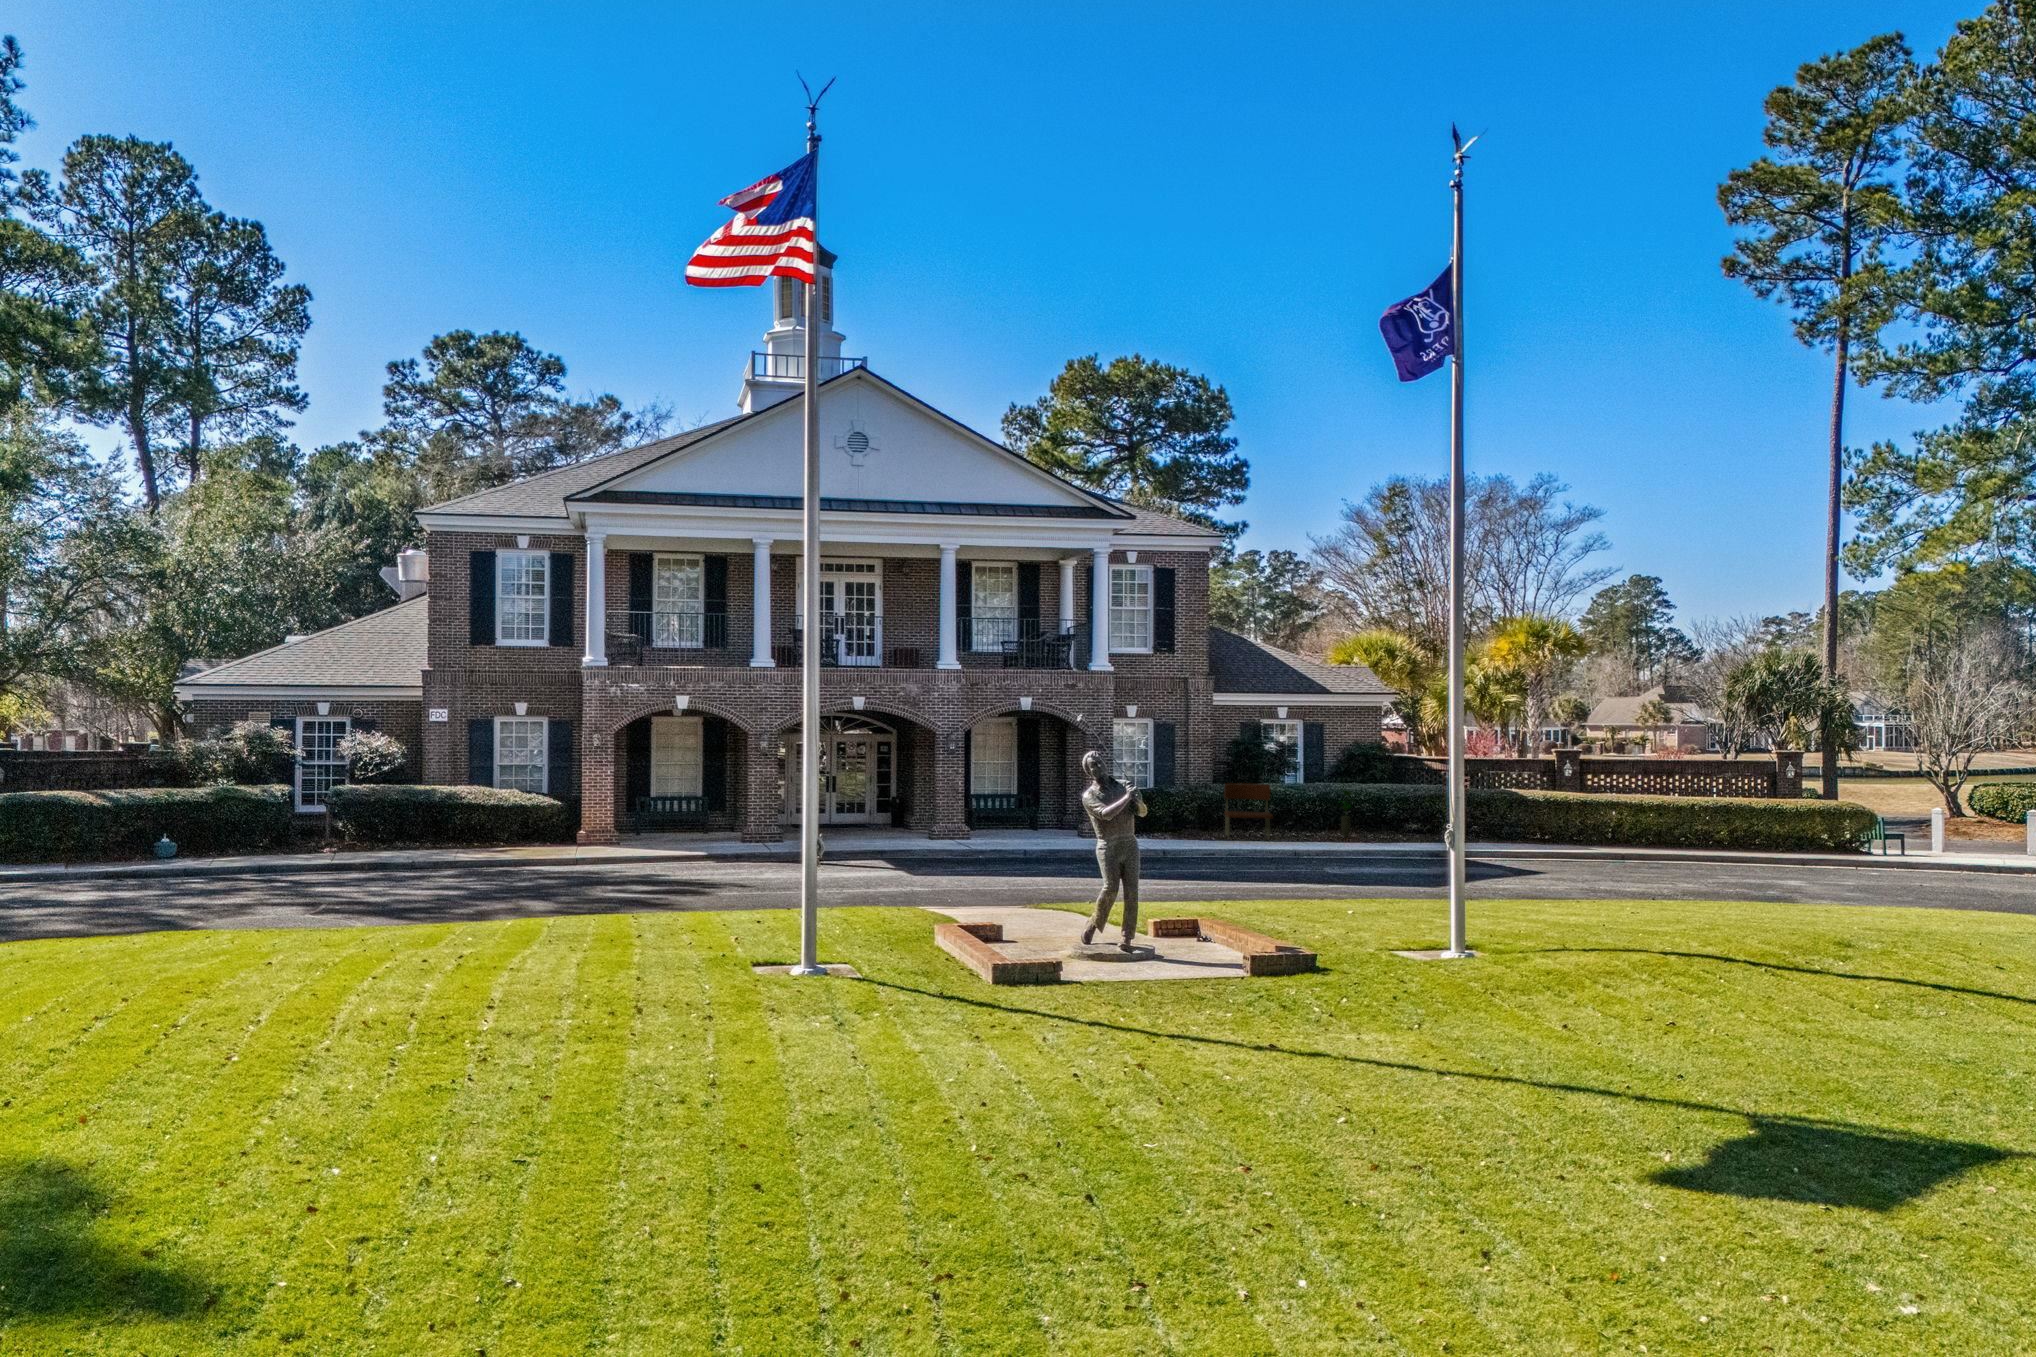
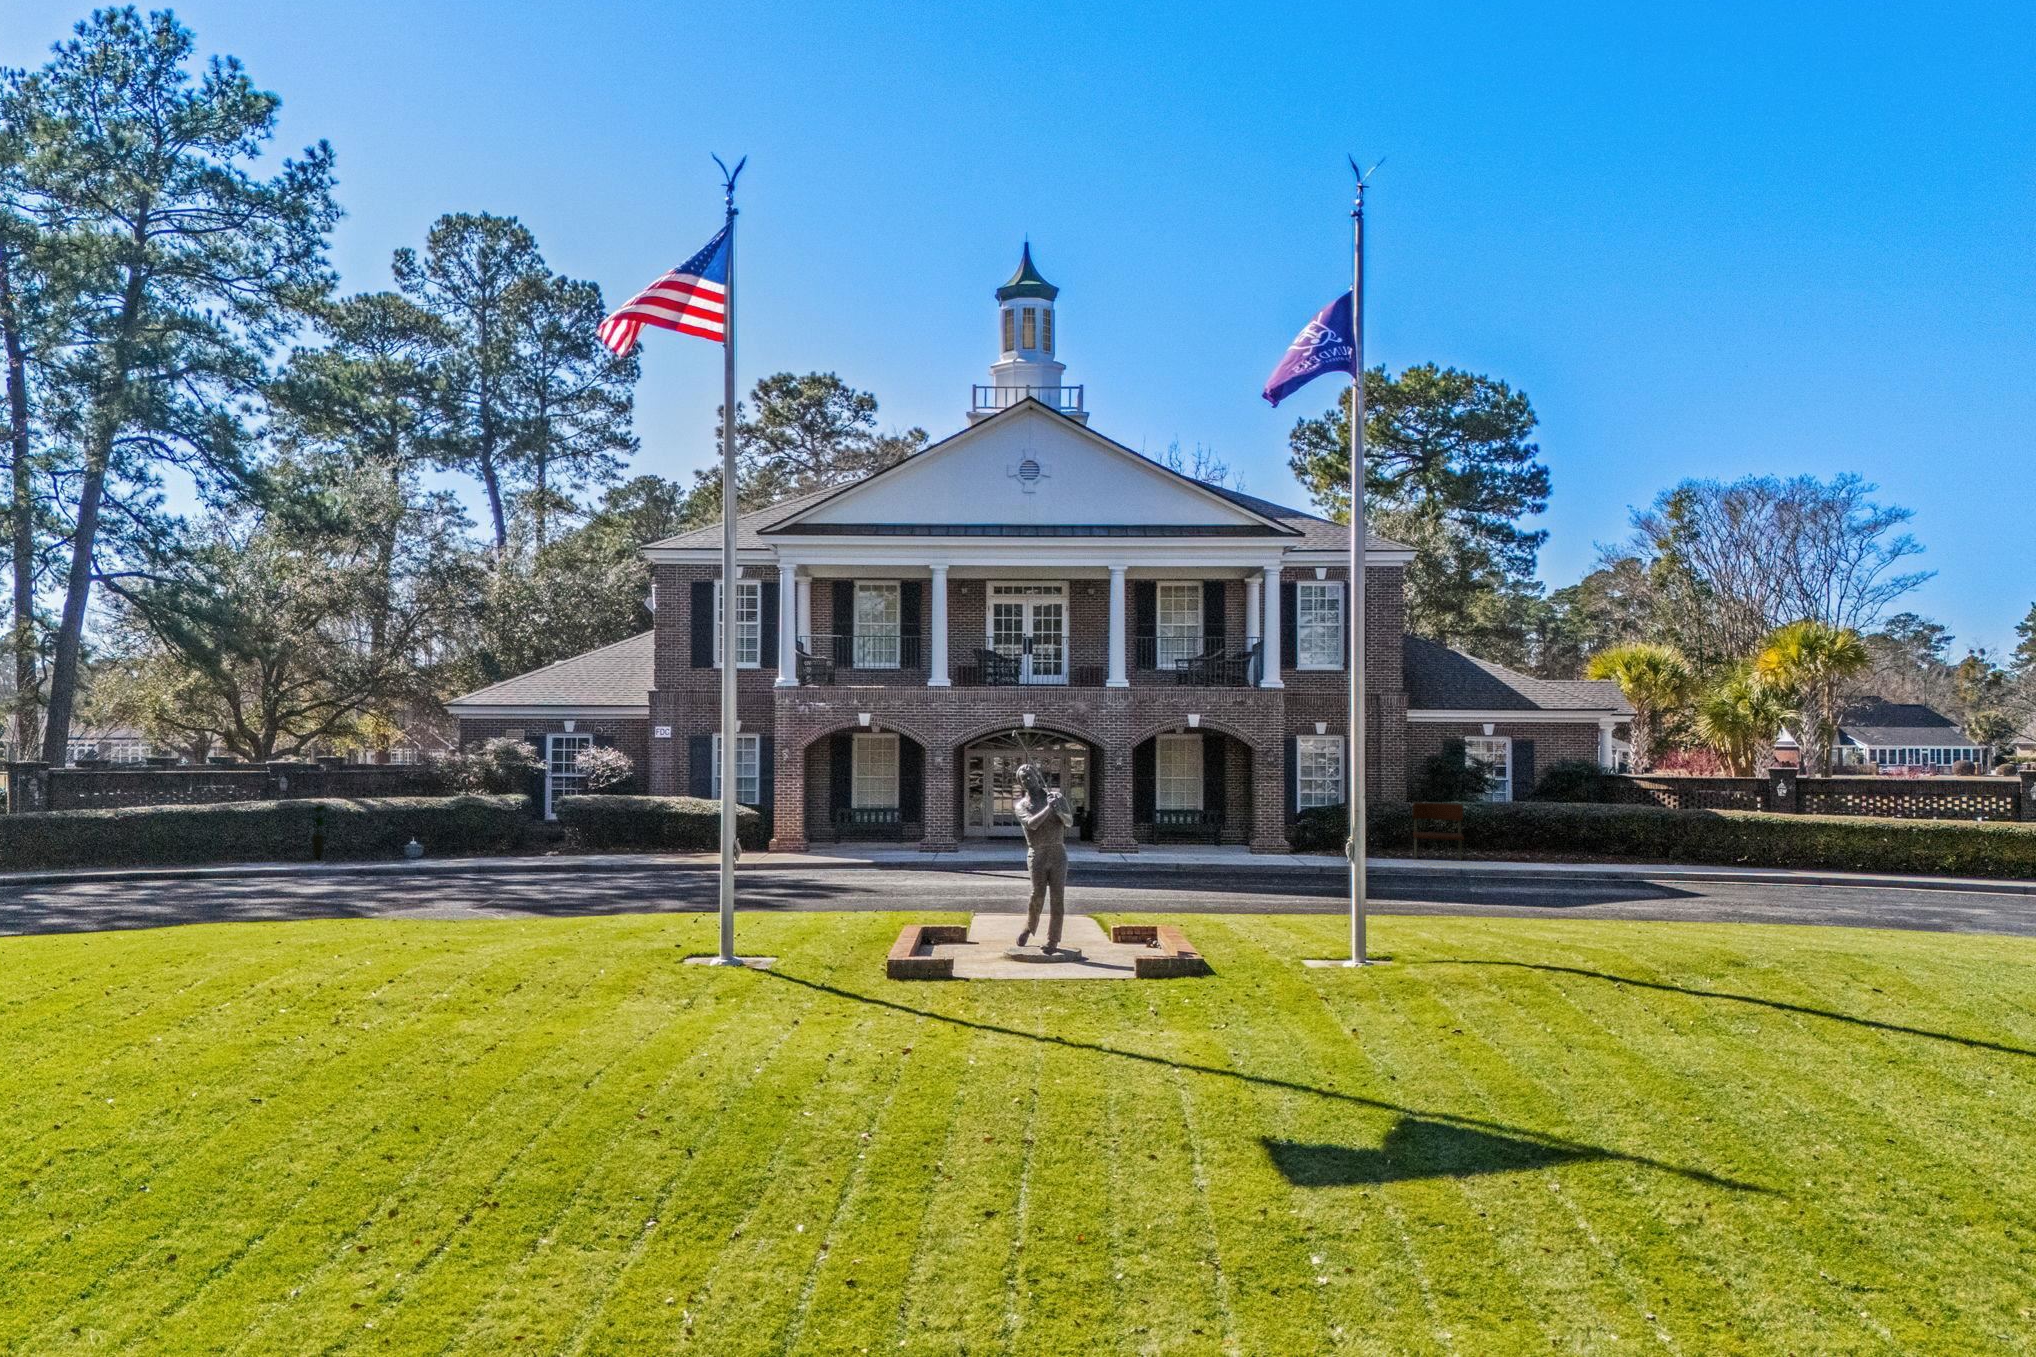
potted plant: present [1341,790,1352,838] -> present [312,805,325,858]

